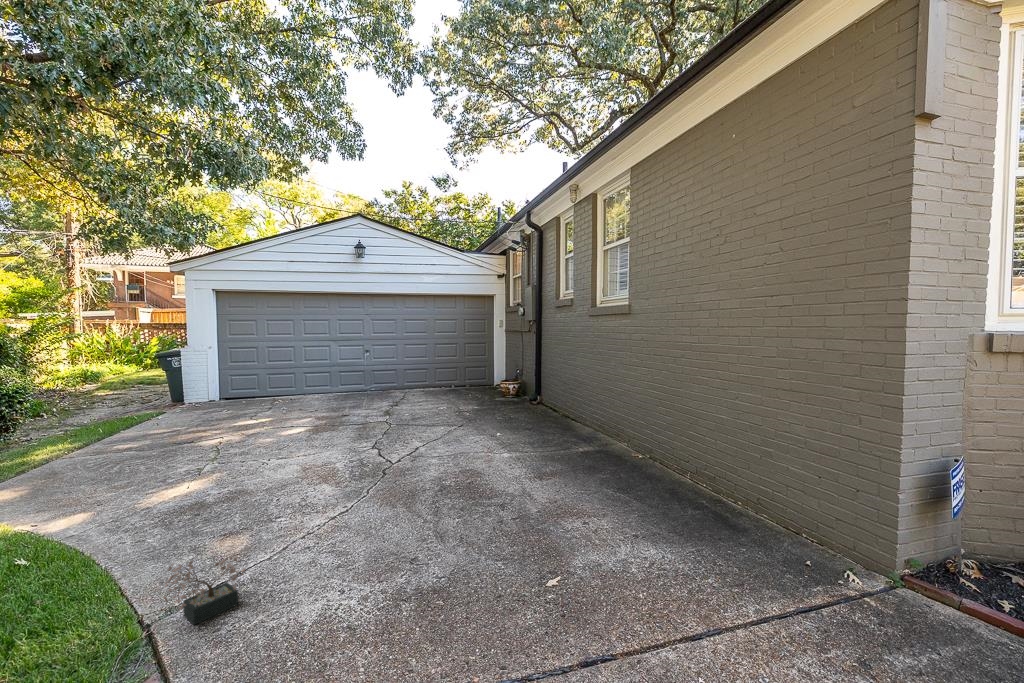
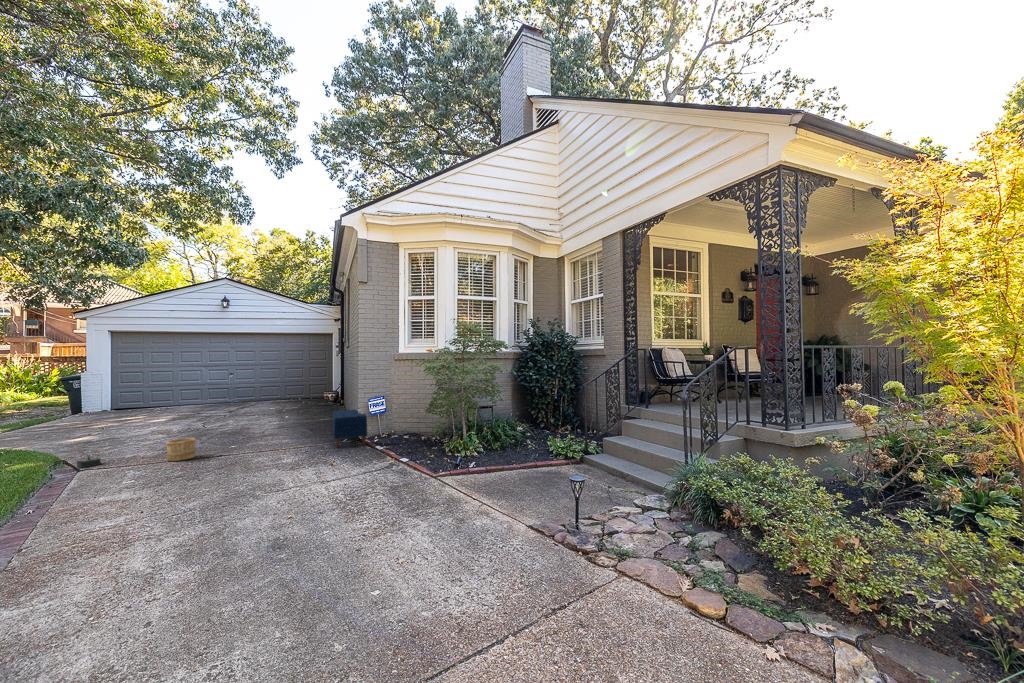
bench: none [681,448,853,575] -> present [333,409,367,448]
wooden bucket: none [390,532,457,612] -> present [166,438,196,461]

